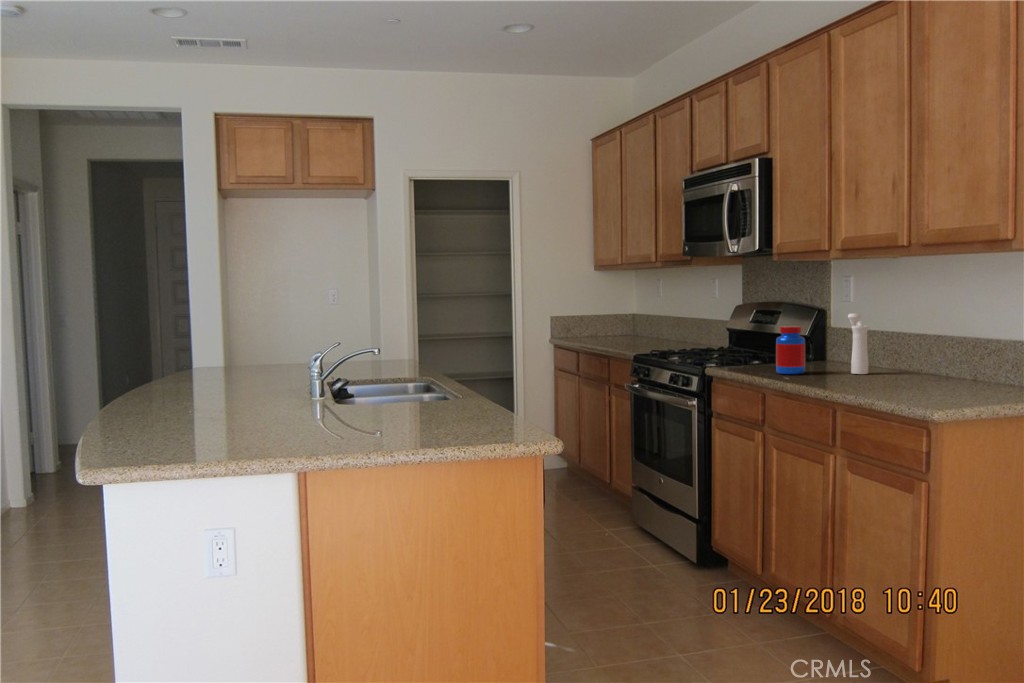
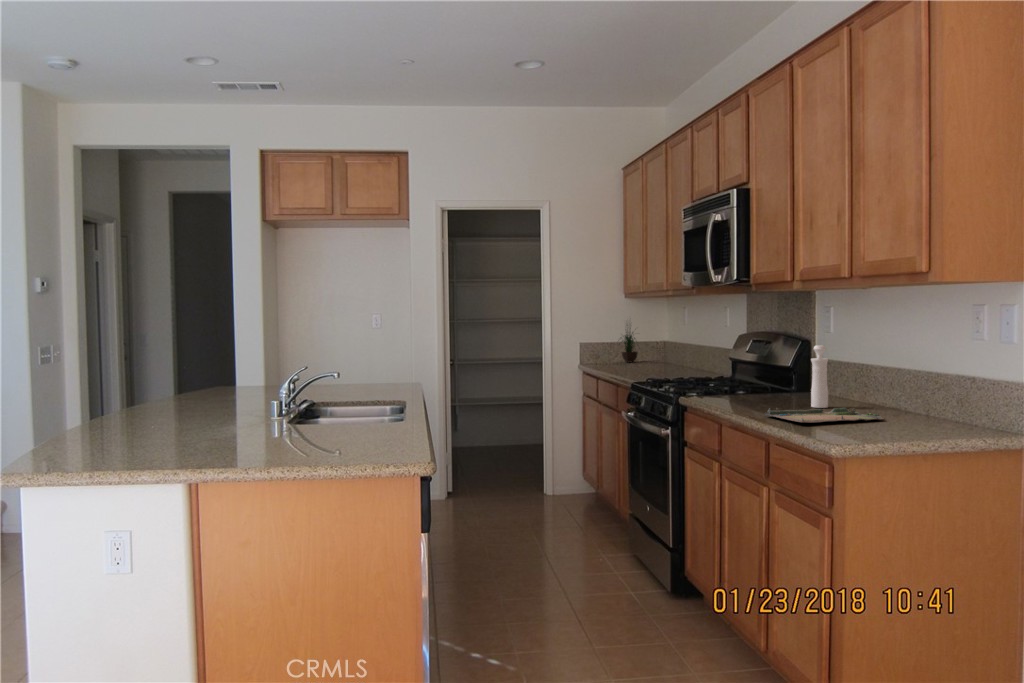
potted plant: none [587,284,614,336] -> present [622,328,638,363]
jar: present [776,326,805,374] -> none [737,357,766,406]
tray: none [821,372,942,388] -> present [764,407,884,423]

